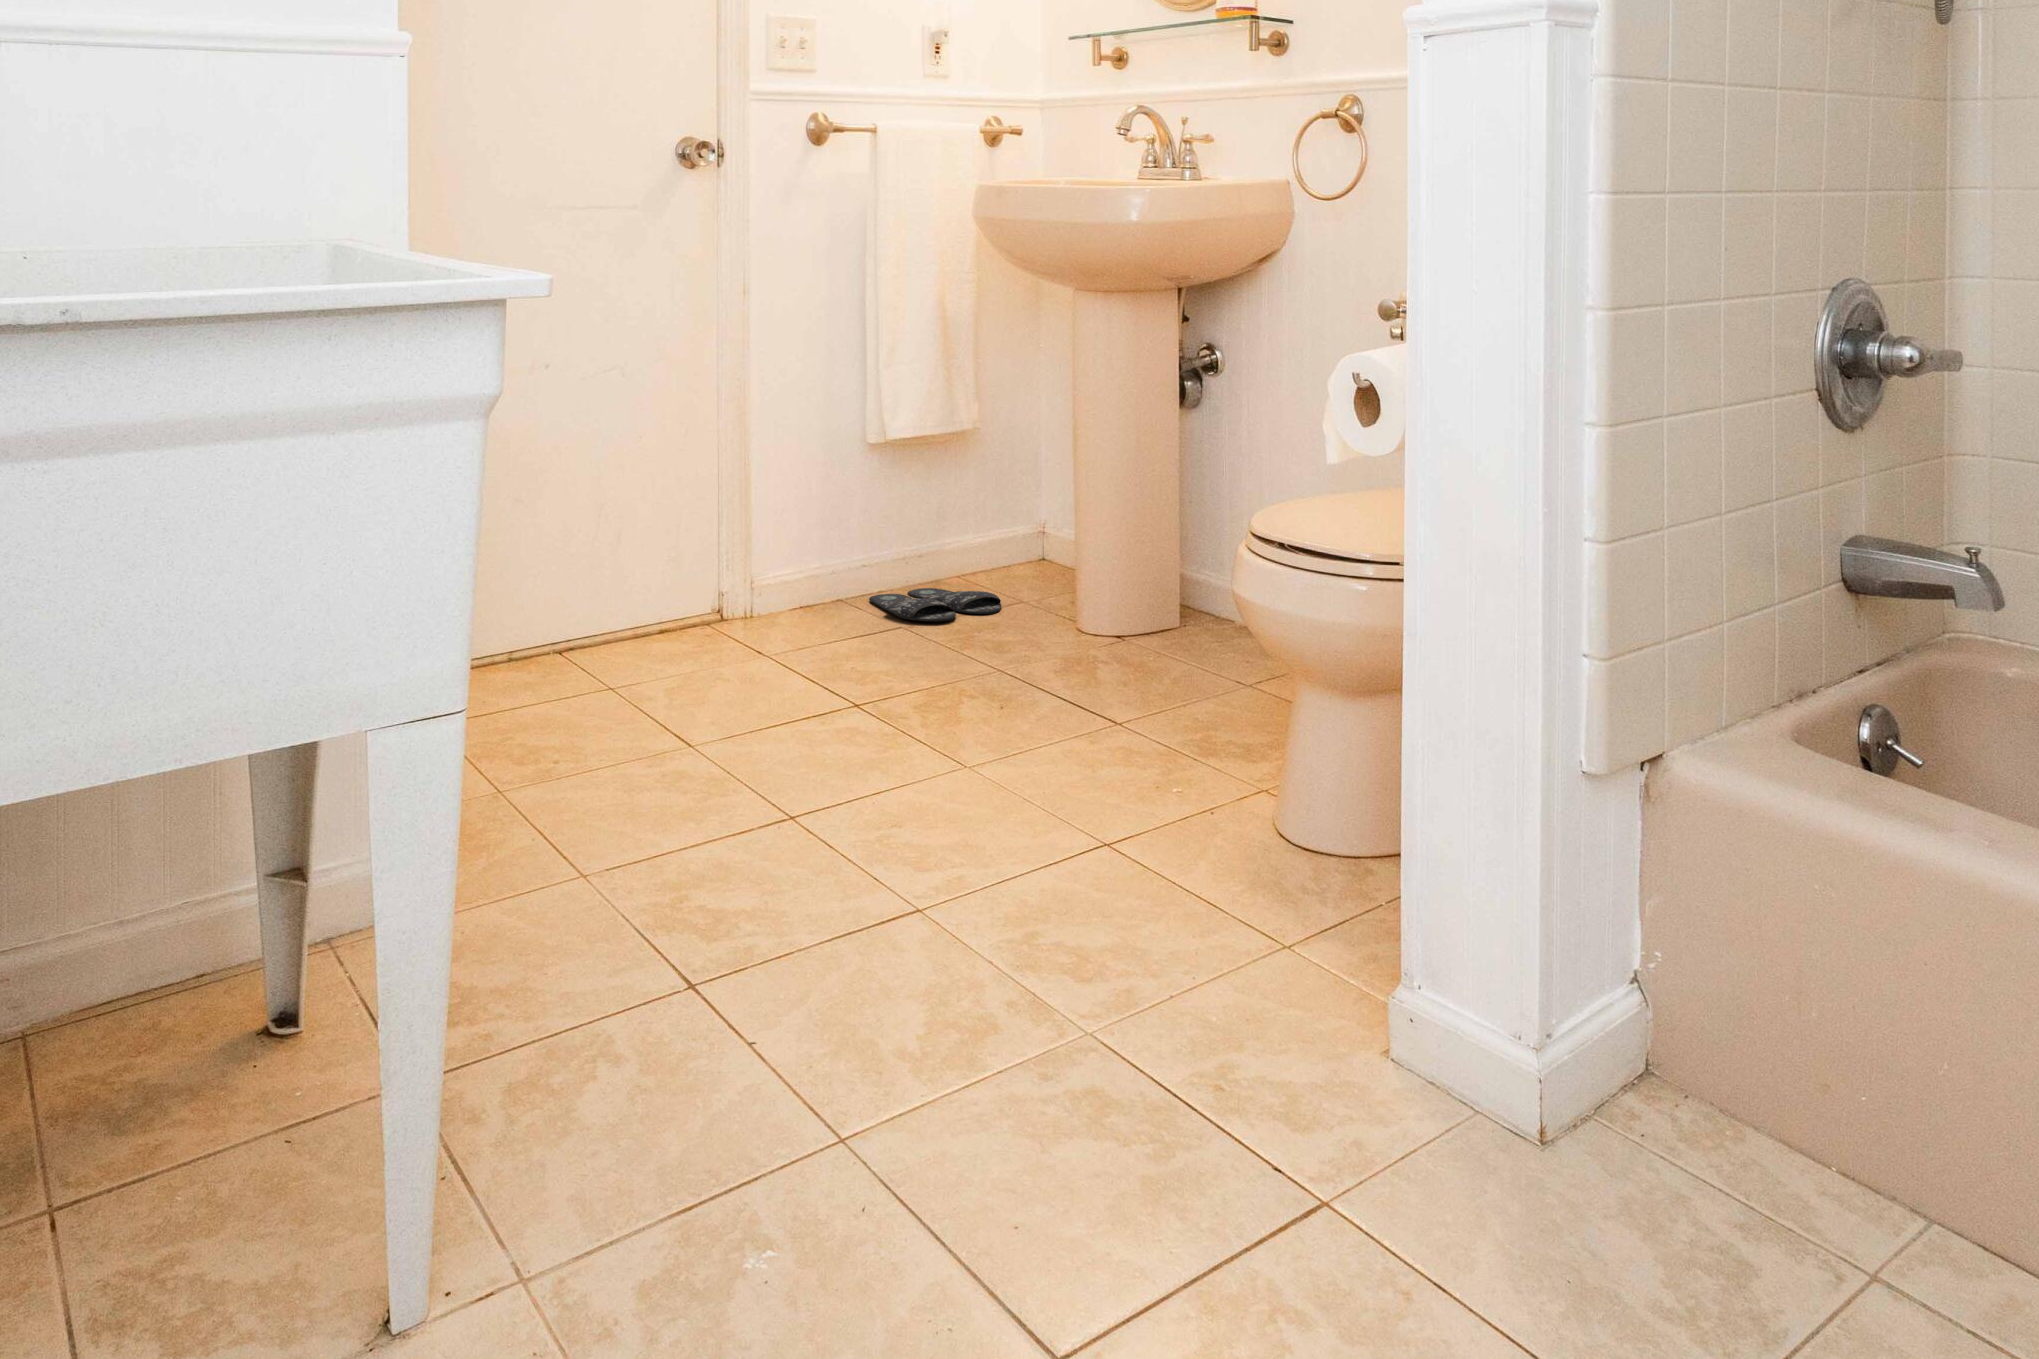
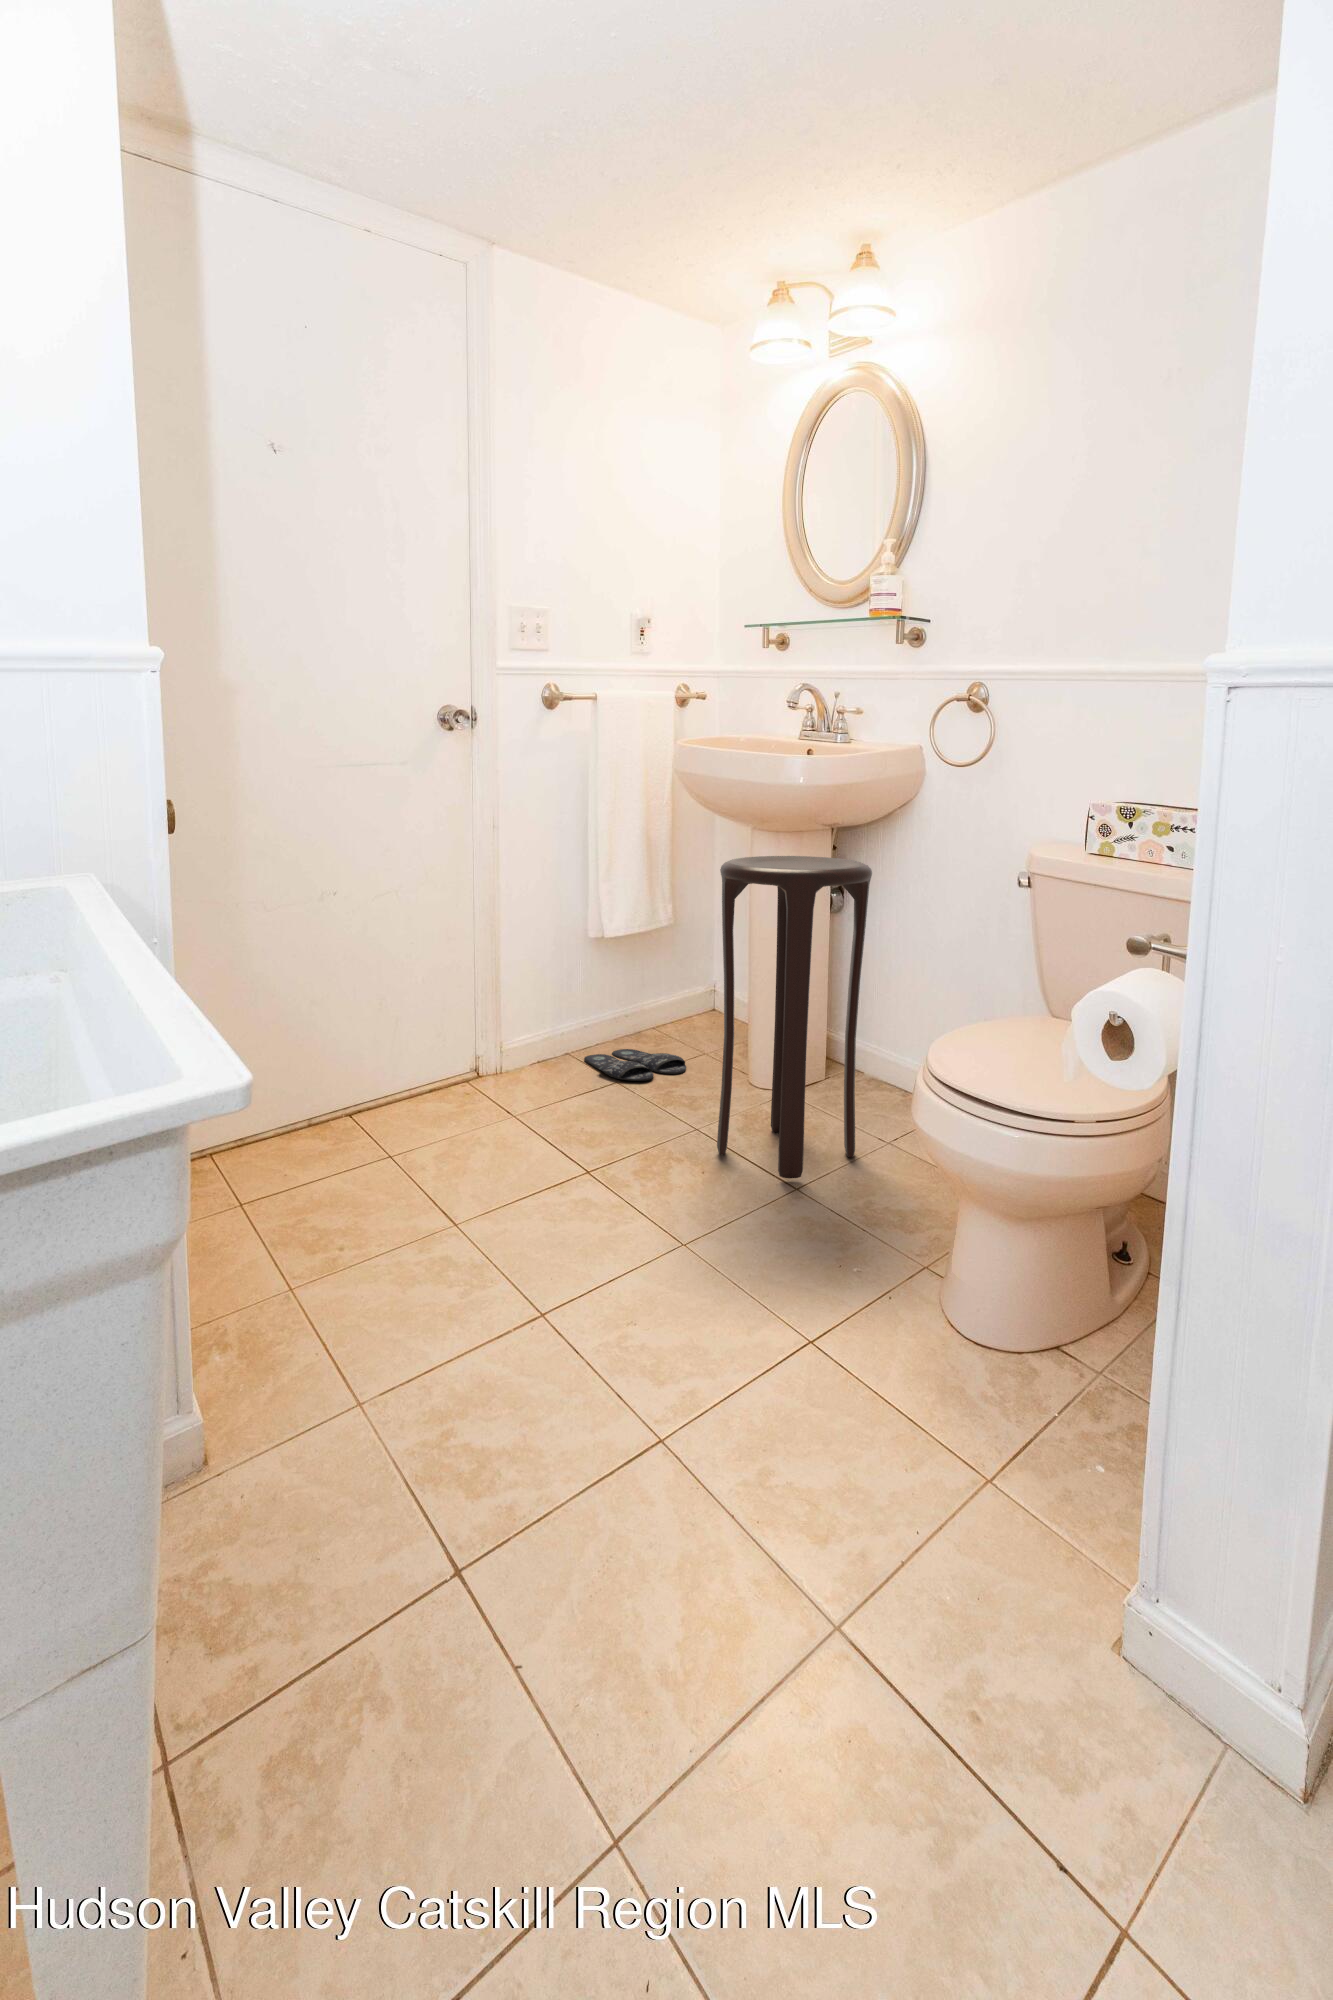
stool: none [1012,314,1204,722] -> present [717,856,872,1178]

